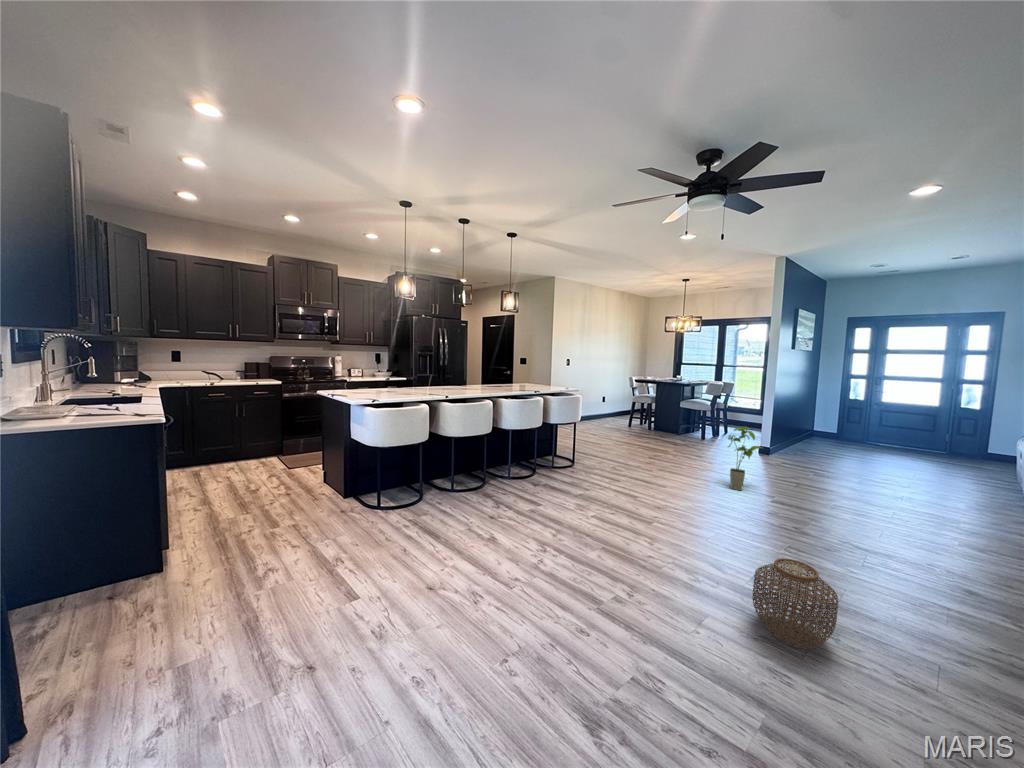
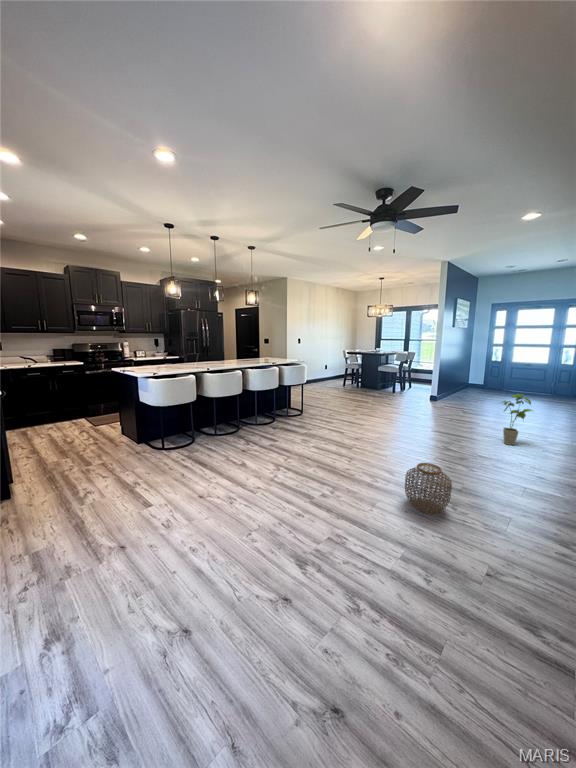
house plant: present [728,427,762,490] -> present [503,394,532,445]

